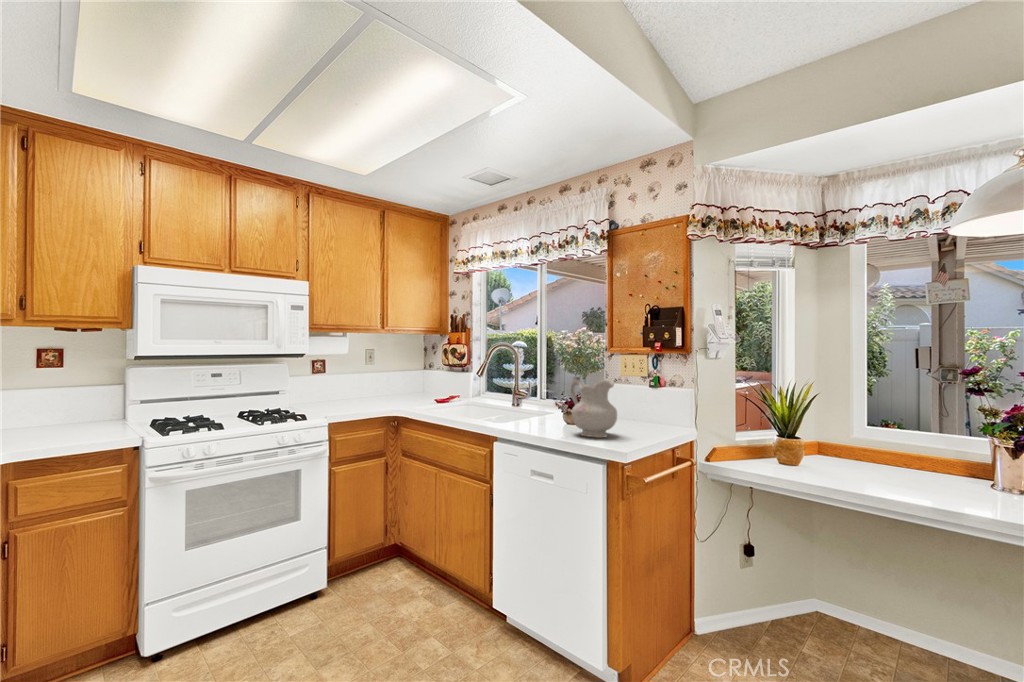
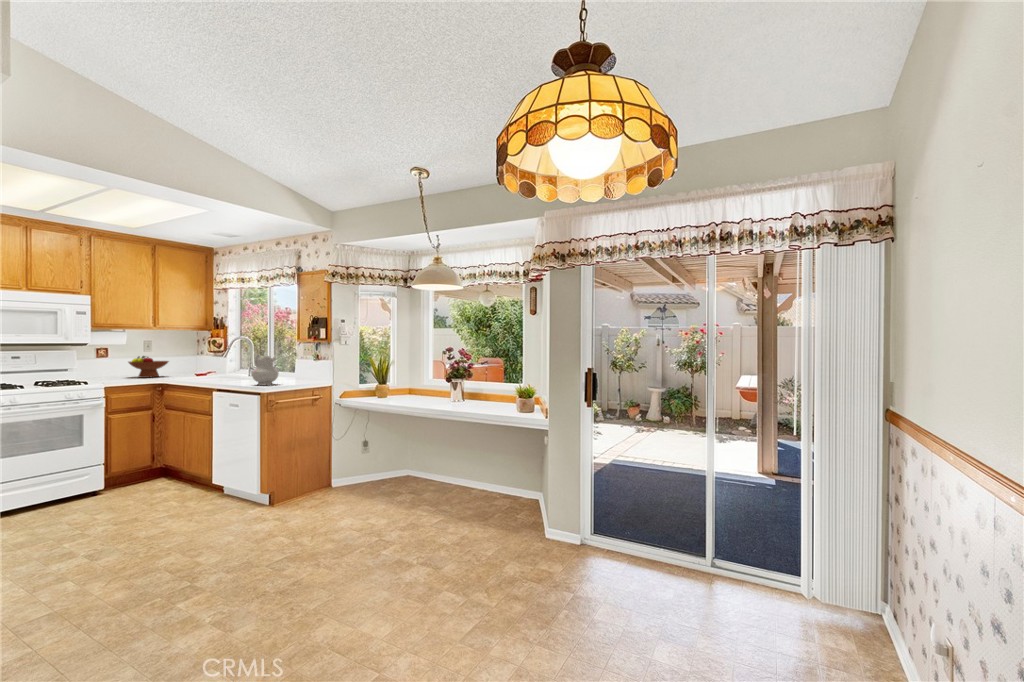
fruit bowl: none [350,372,401,405] -> present [128,356,169,378]

